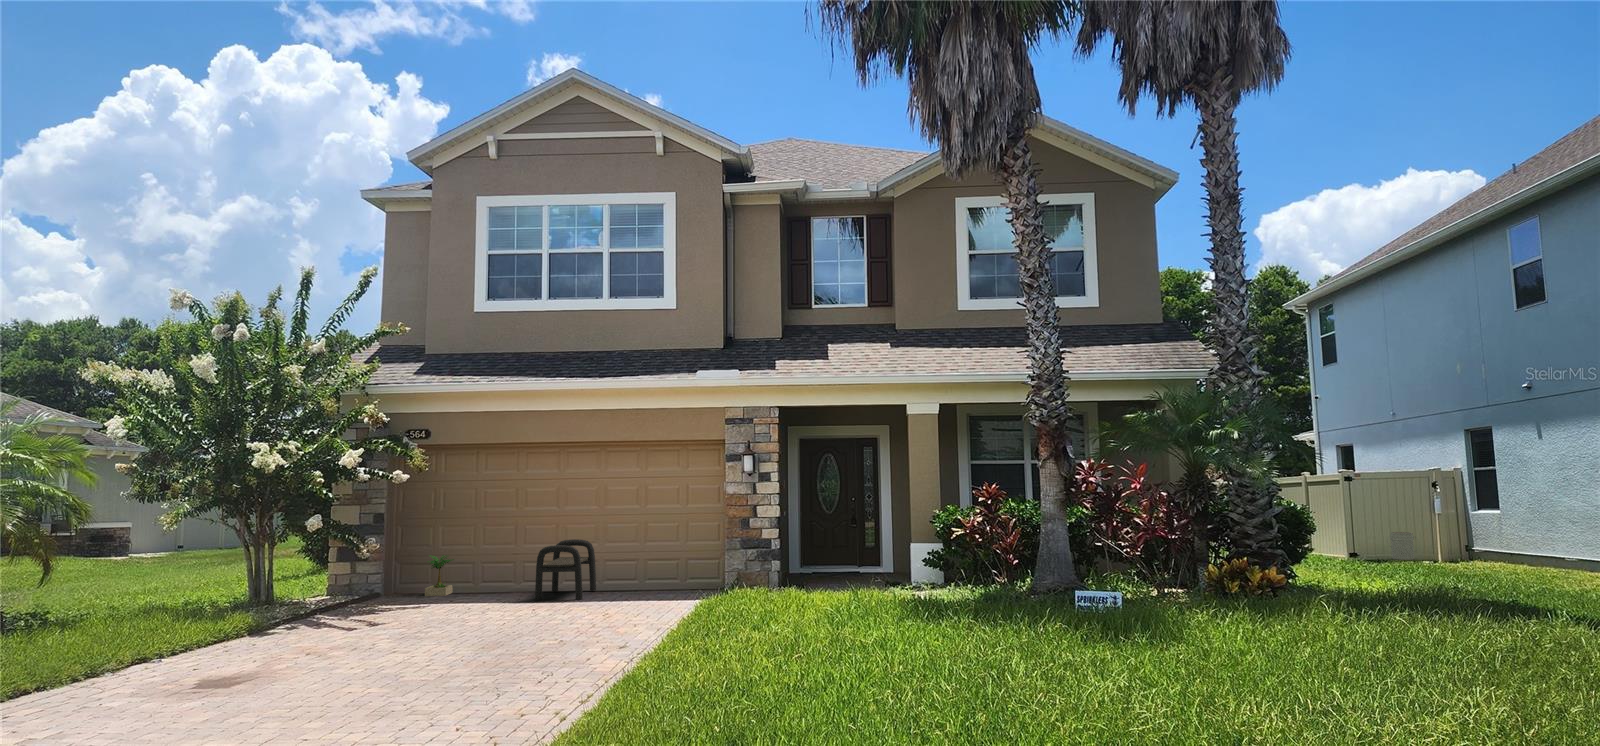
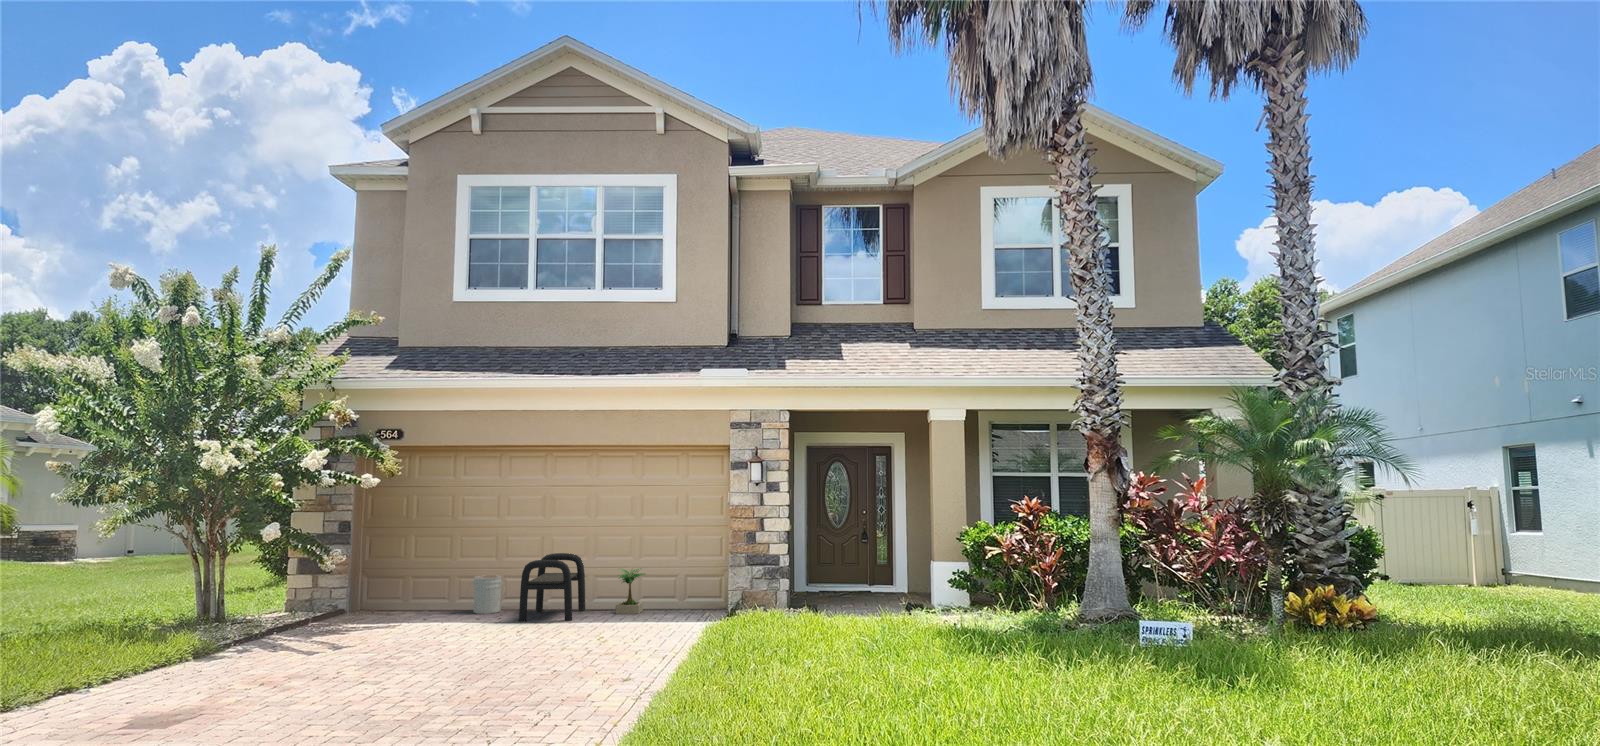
bucket: present [1387,532,1419,560] -> present [473,575,502,614]
potted plant: present [425,555,454,596] -> present [616,568,645,614]

